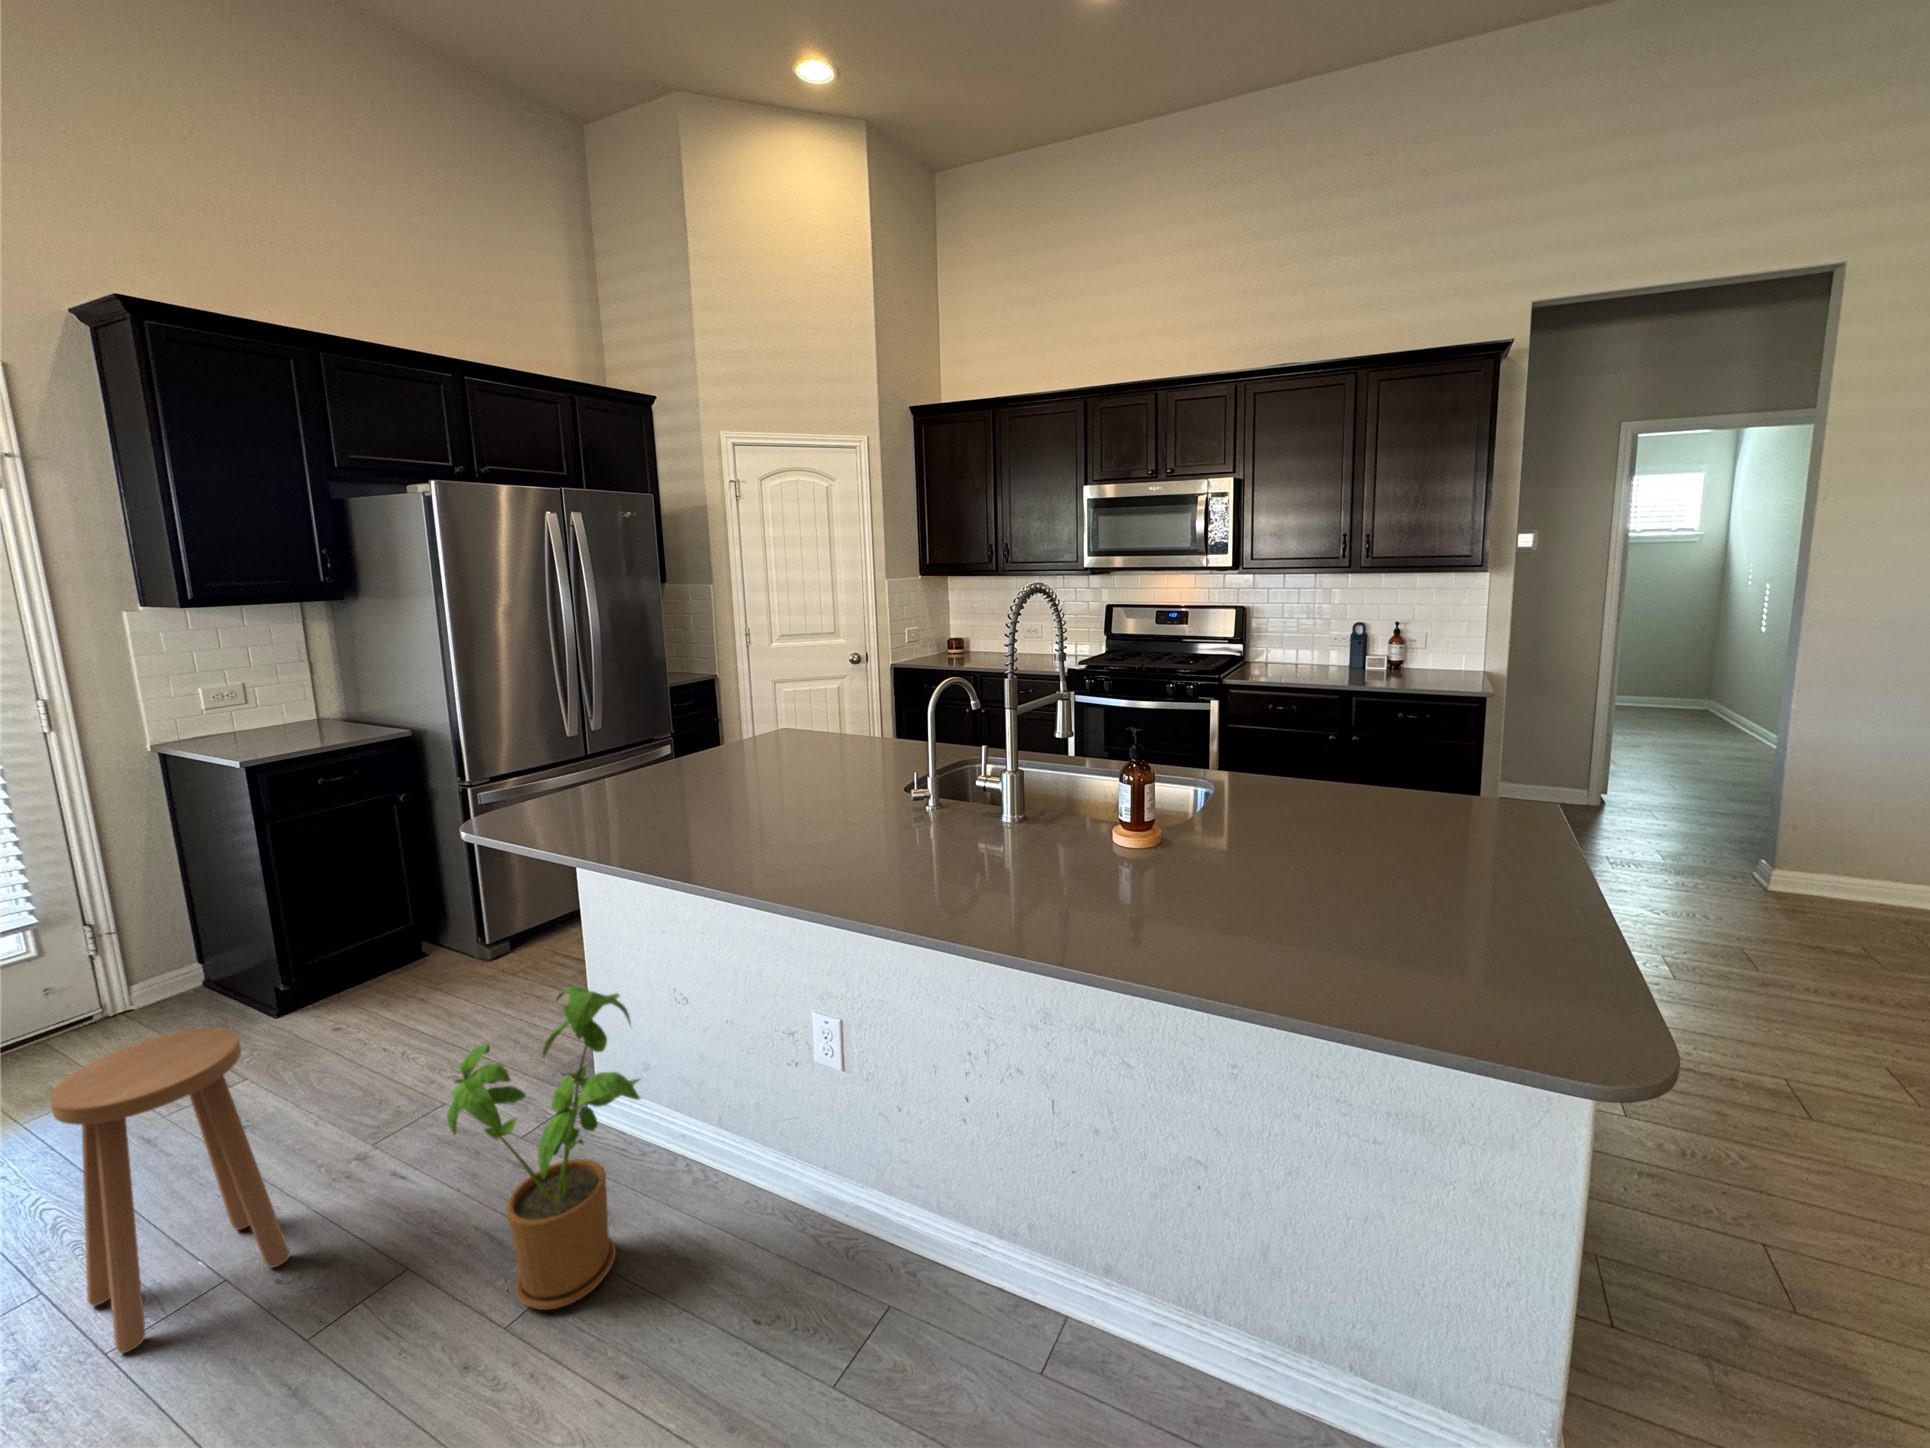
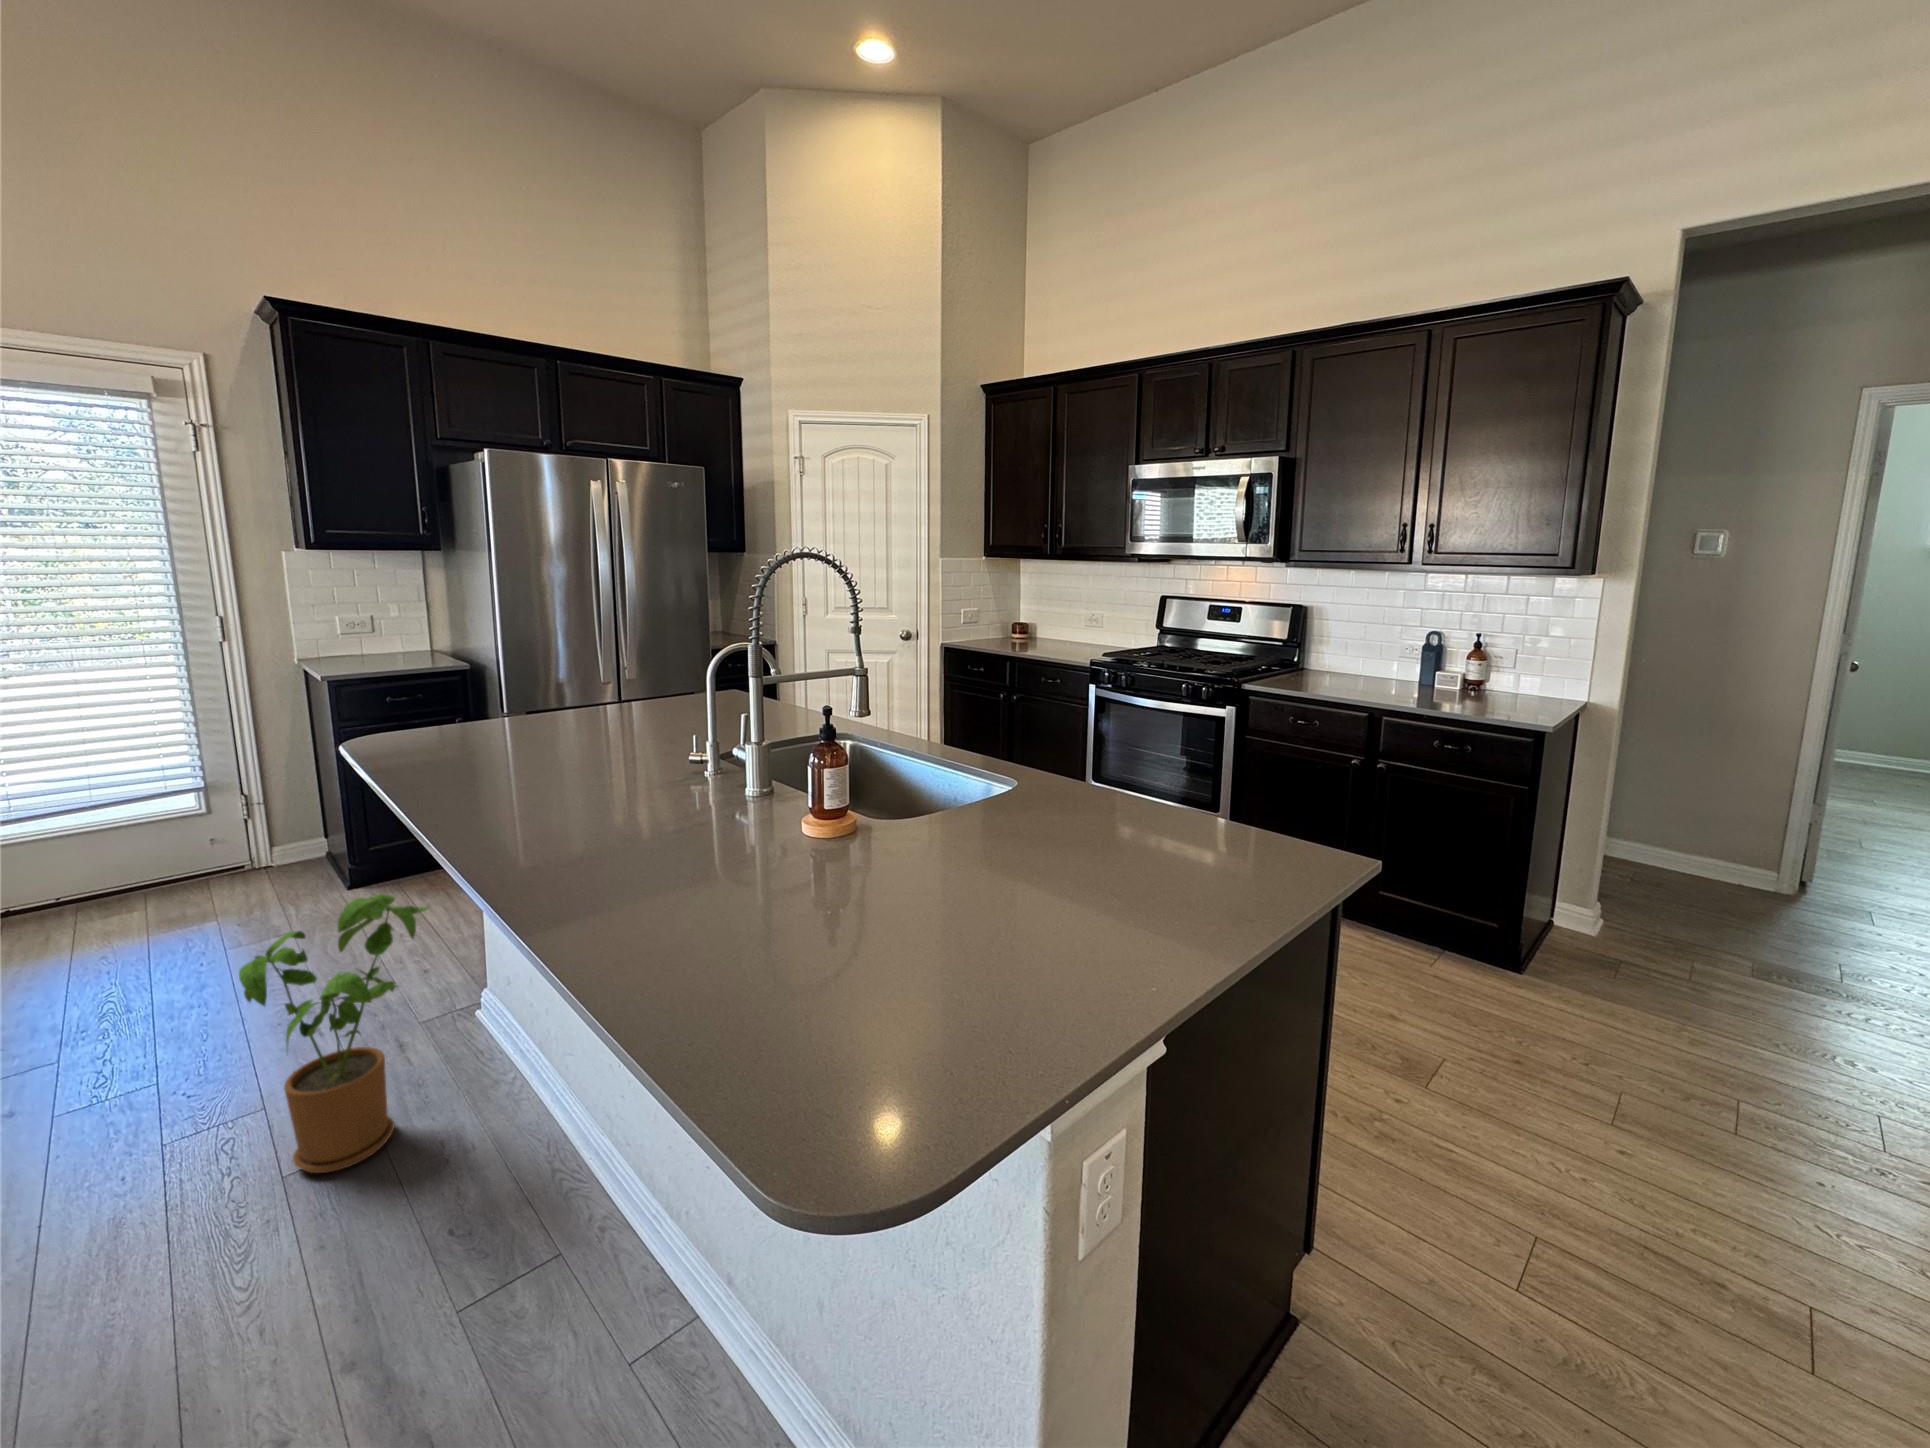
stool: present [49,1028,289,1353] -> none [17,881,202,1122]

